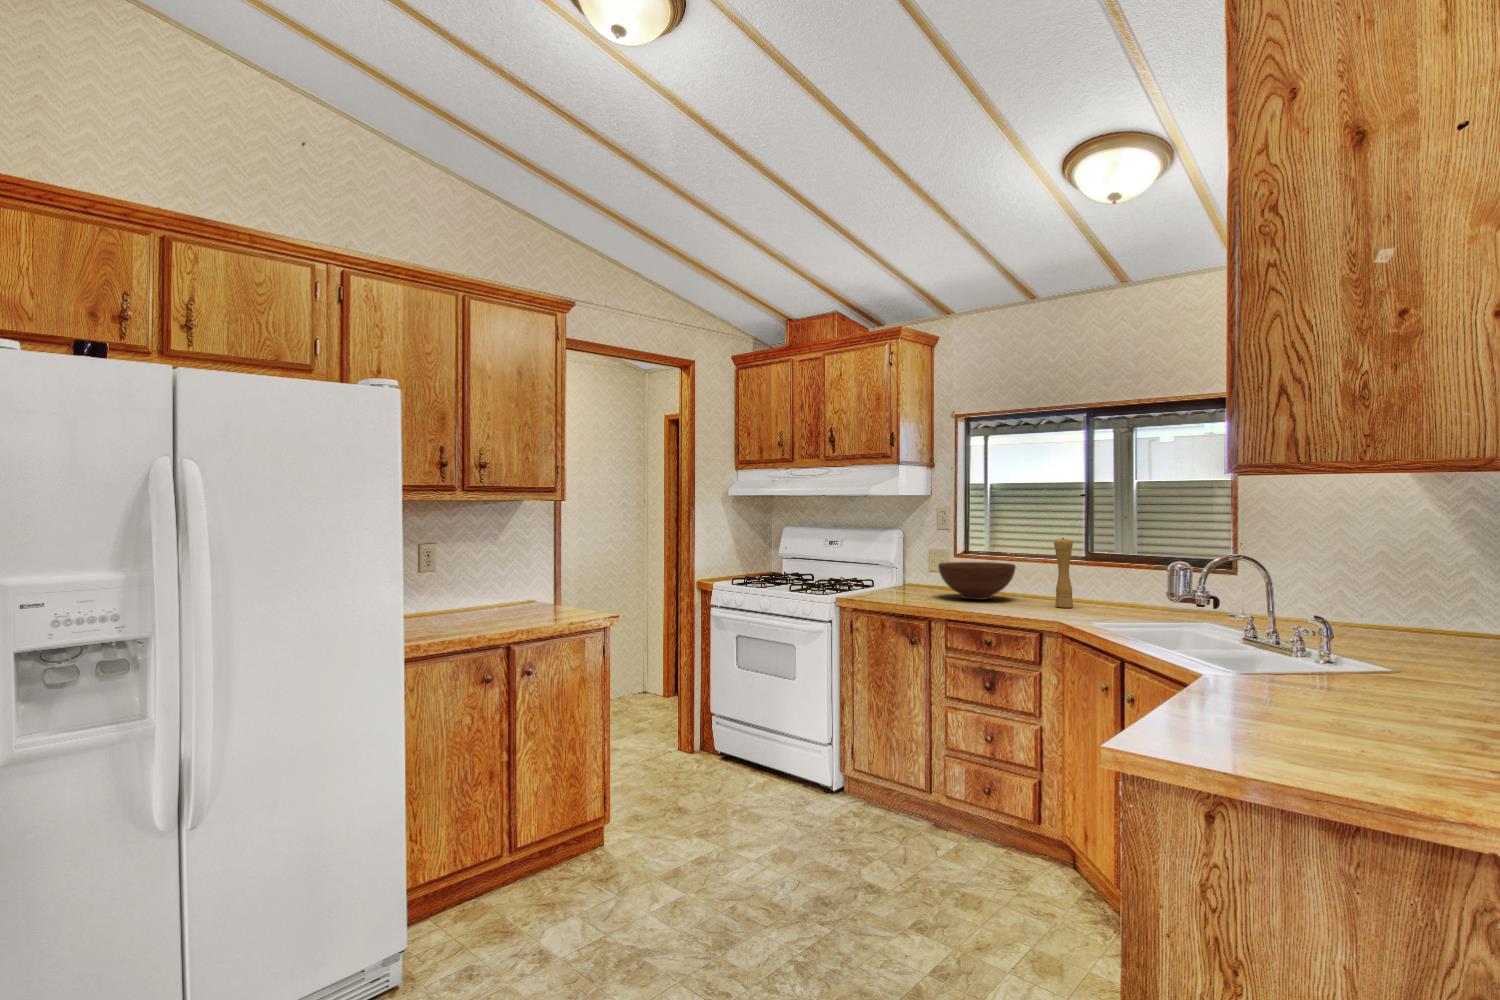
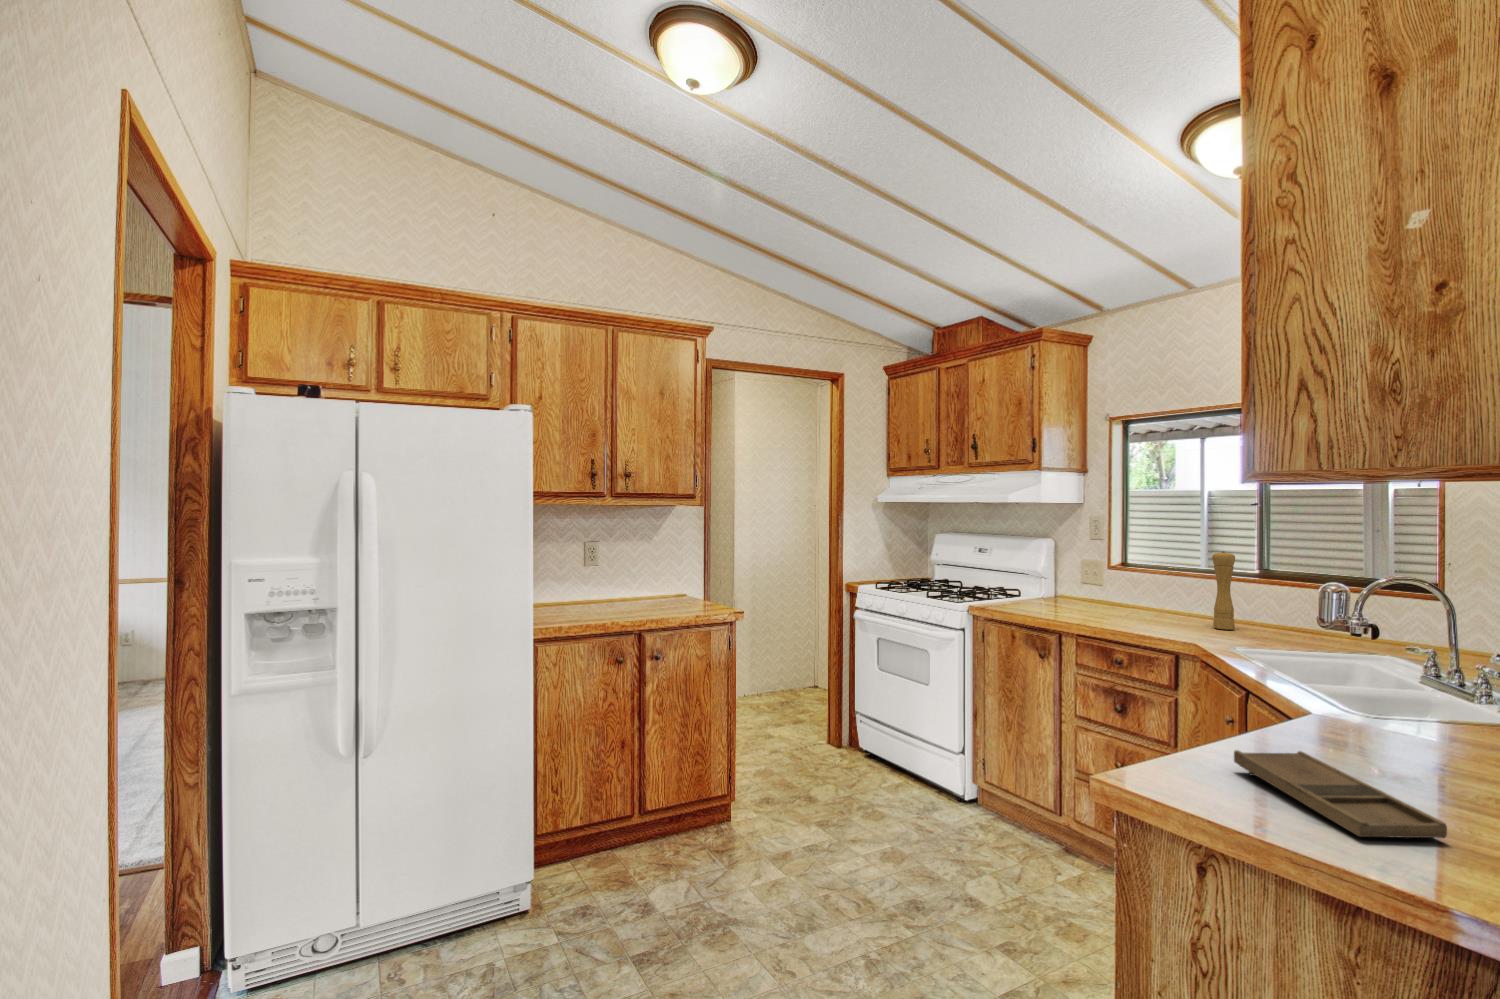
fruit bowl: present [938,562,1016,600] -> none [1082,574,1172,615]
tray: none [1199,705,1391,770] -> present [1234,750,1447,838]

